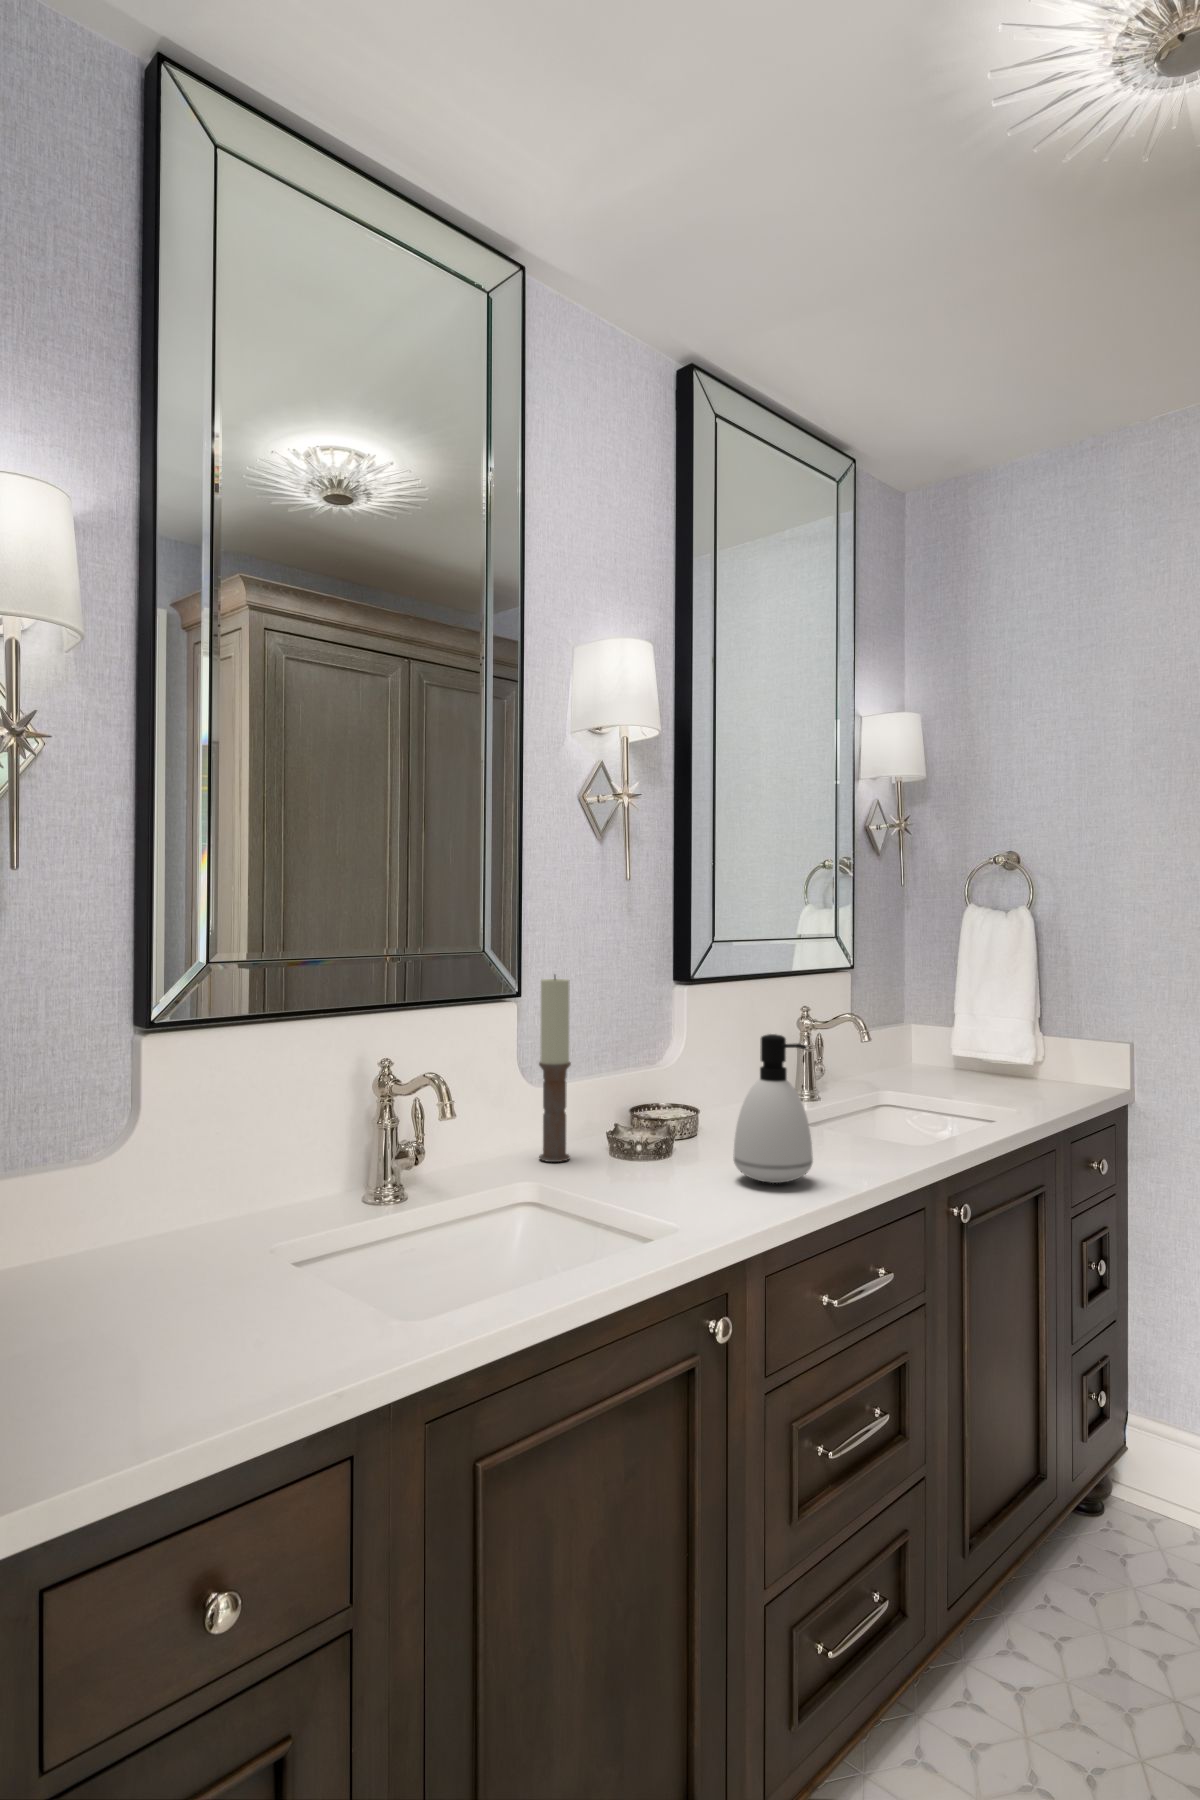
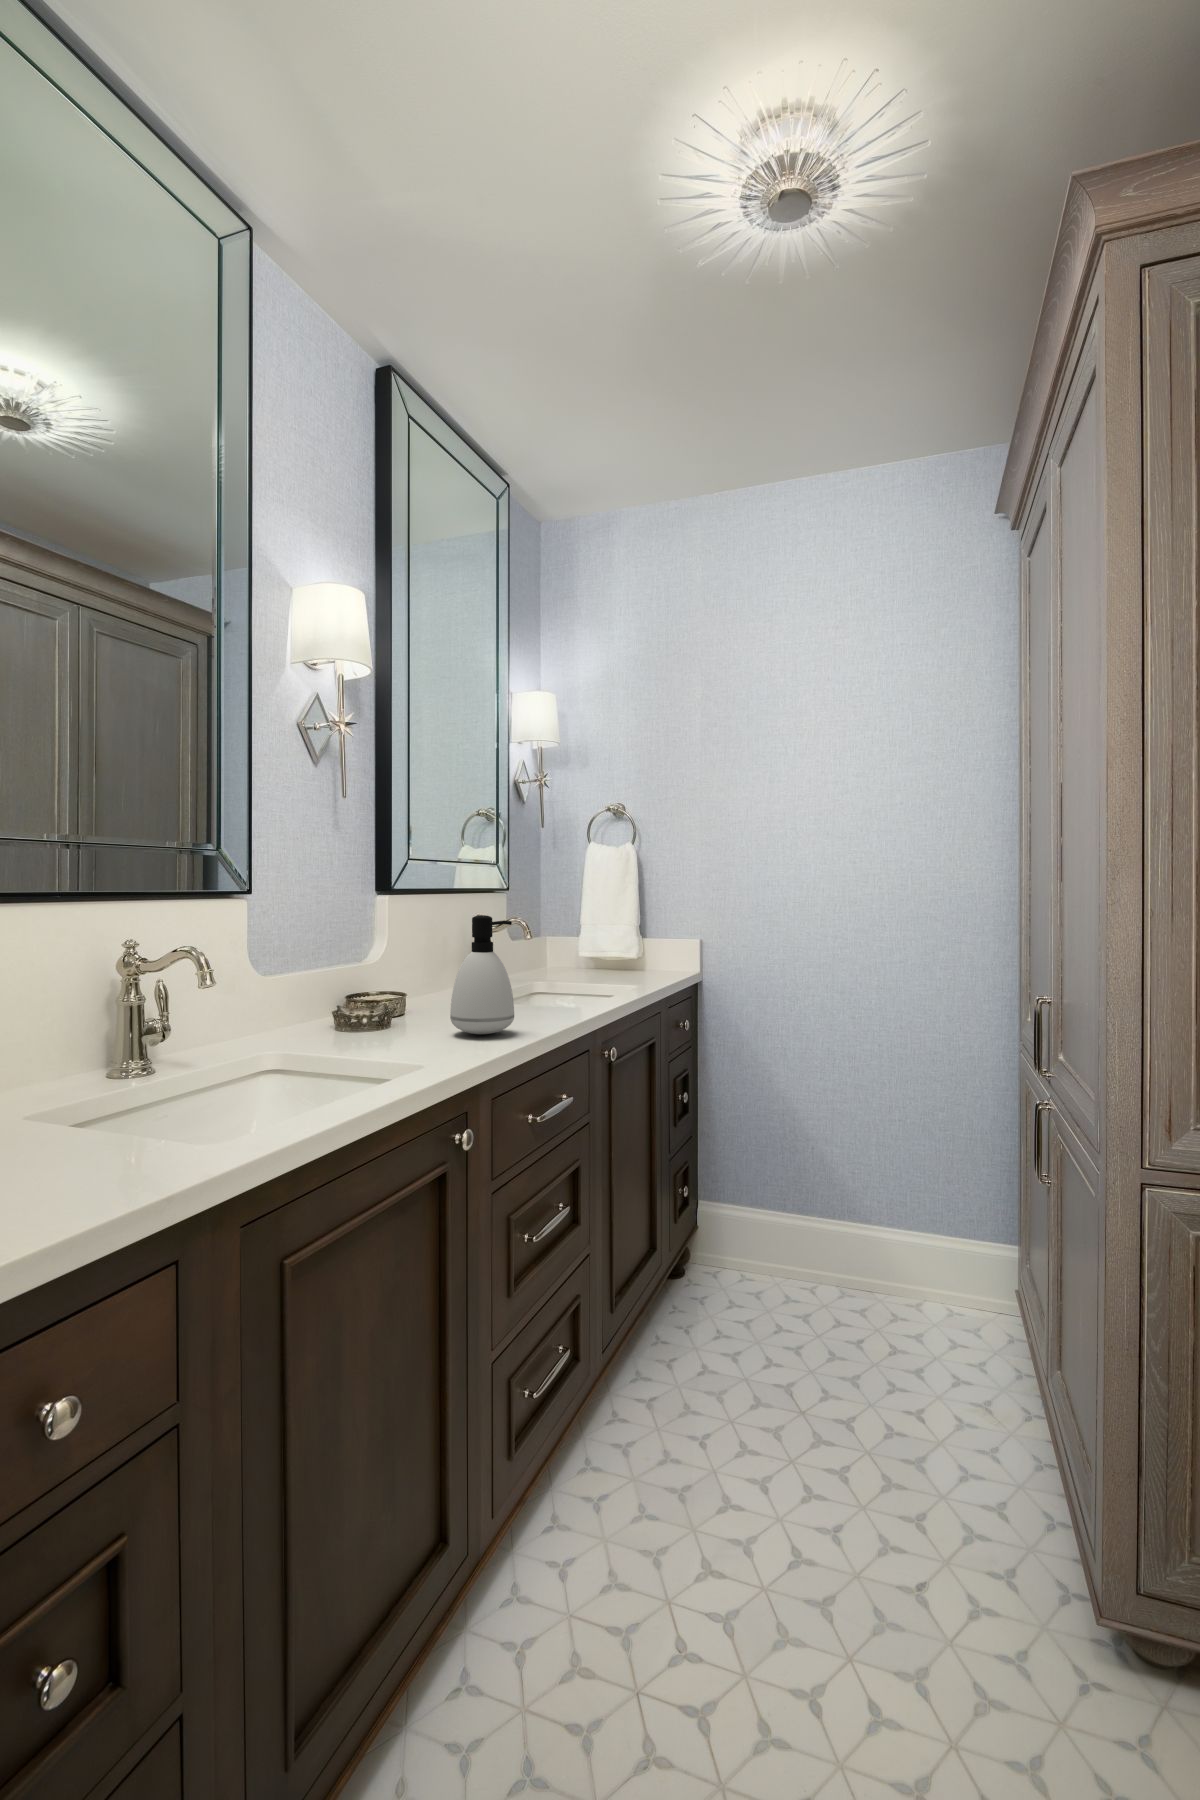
candle: present [539,975,571,1162] -> none [272,871,302,1036]

